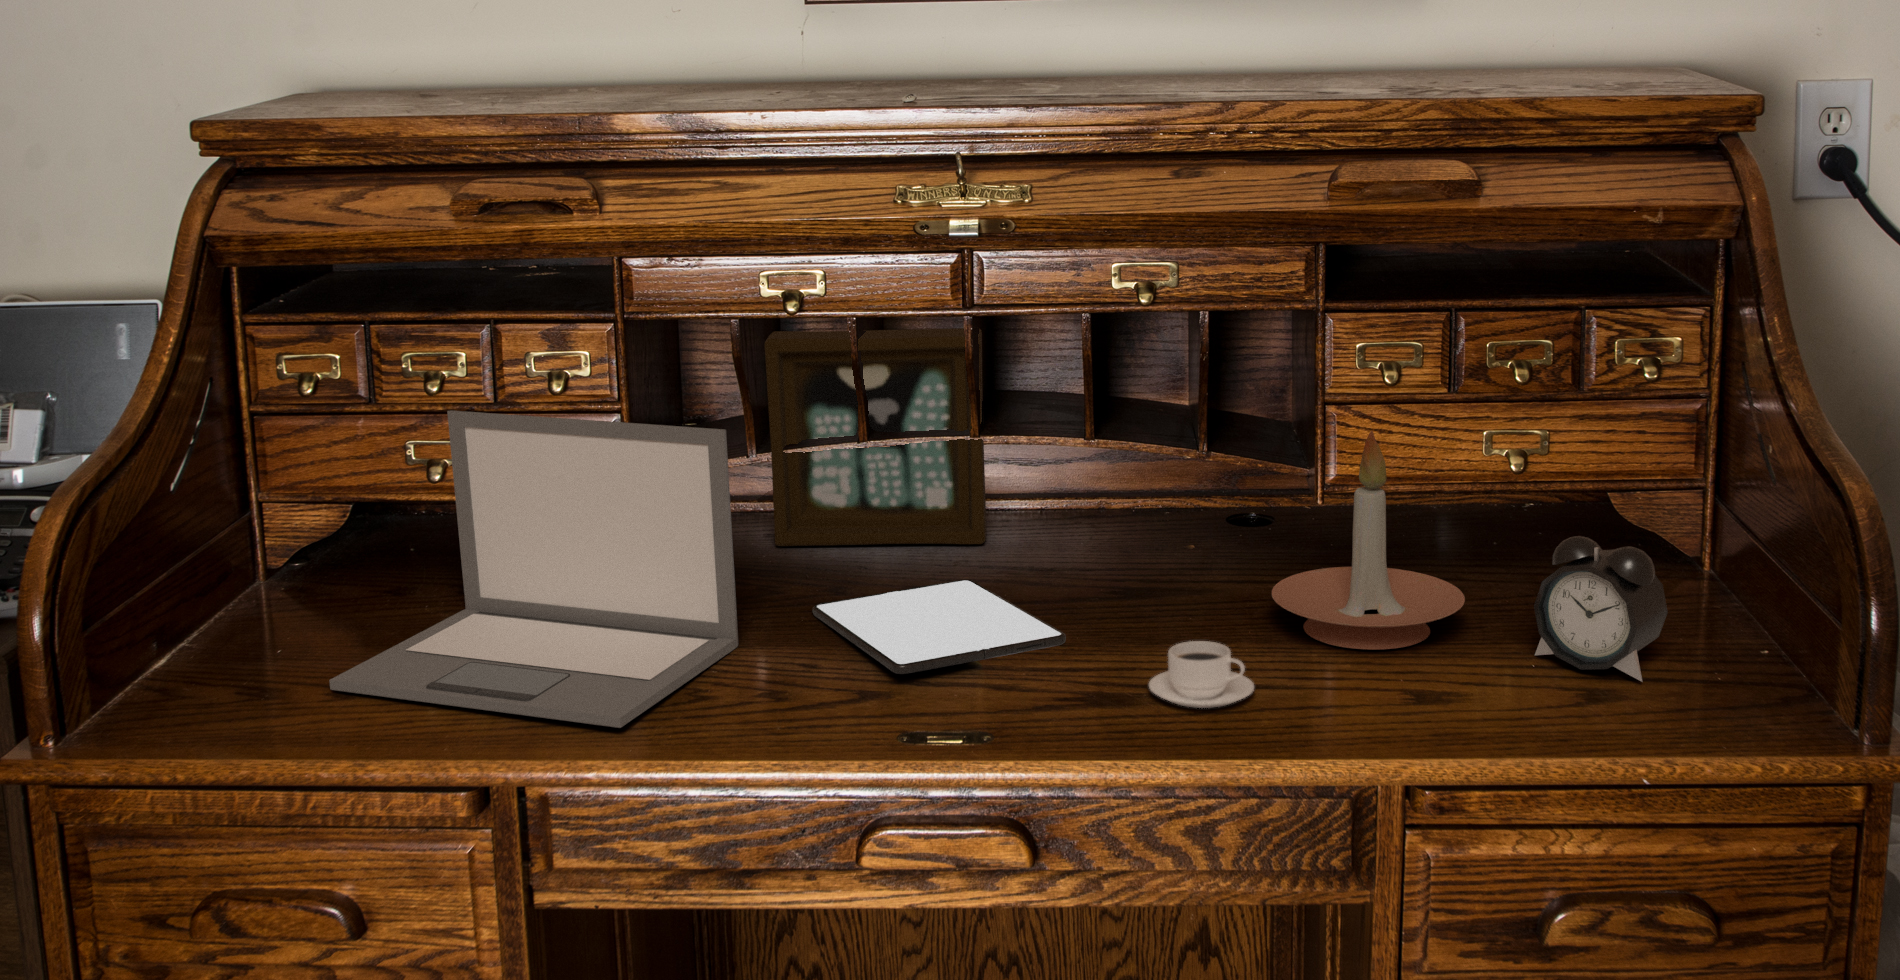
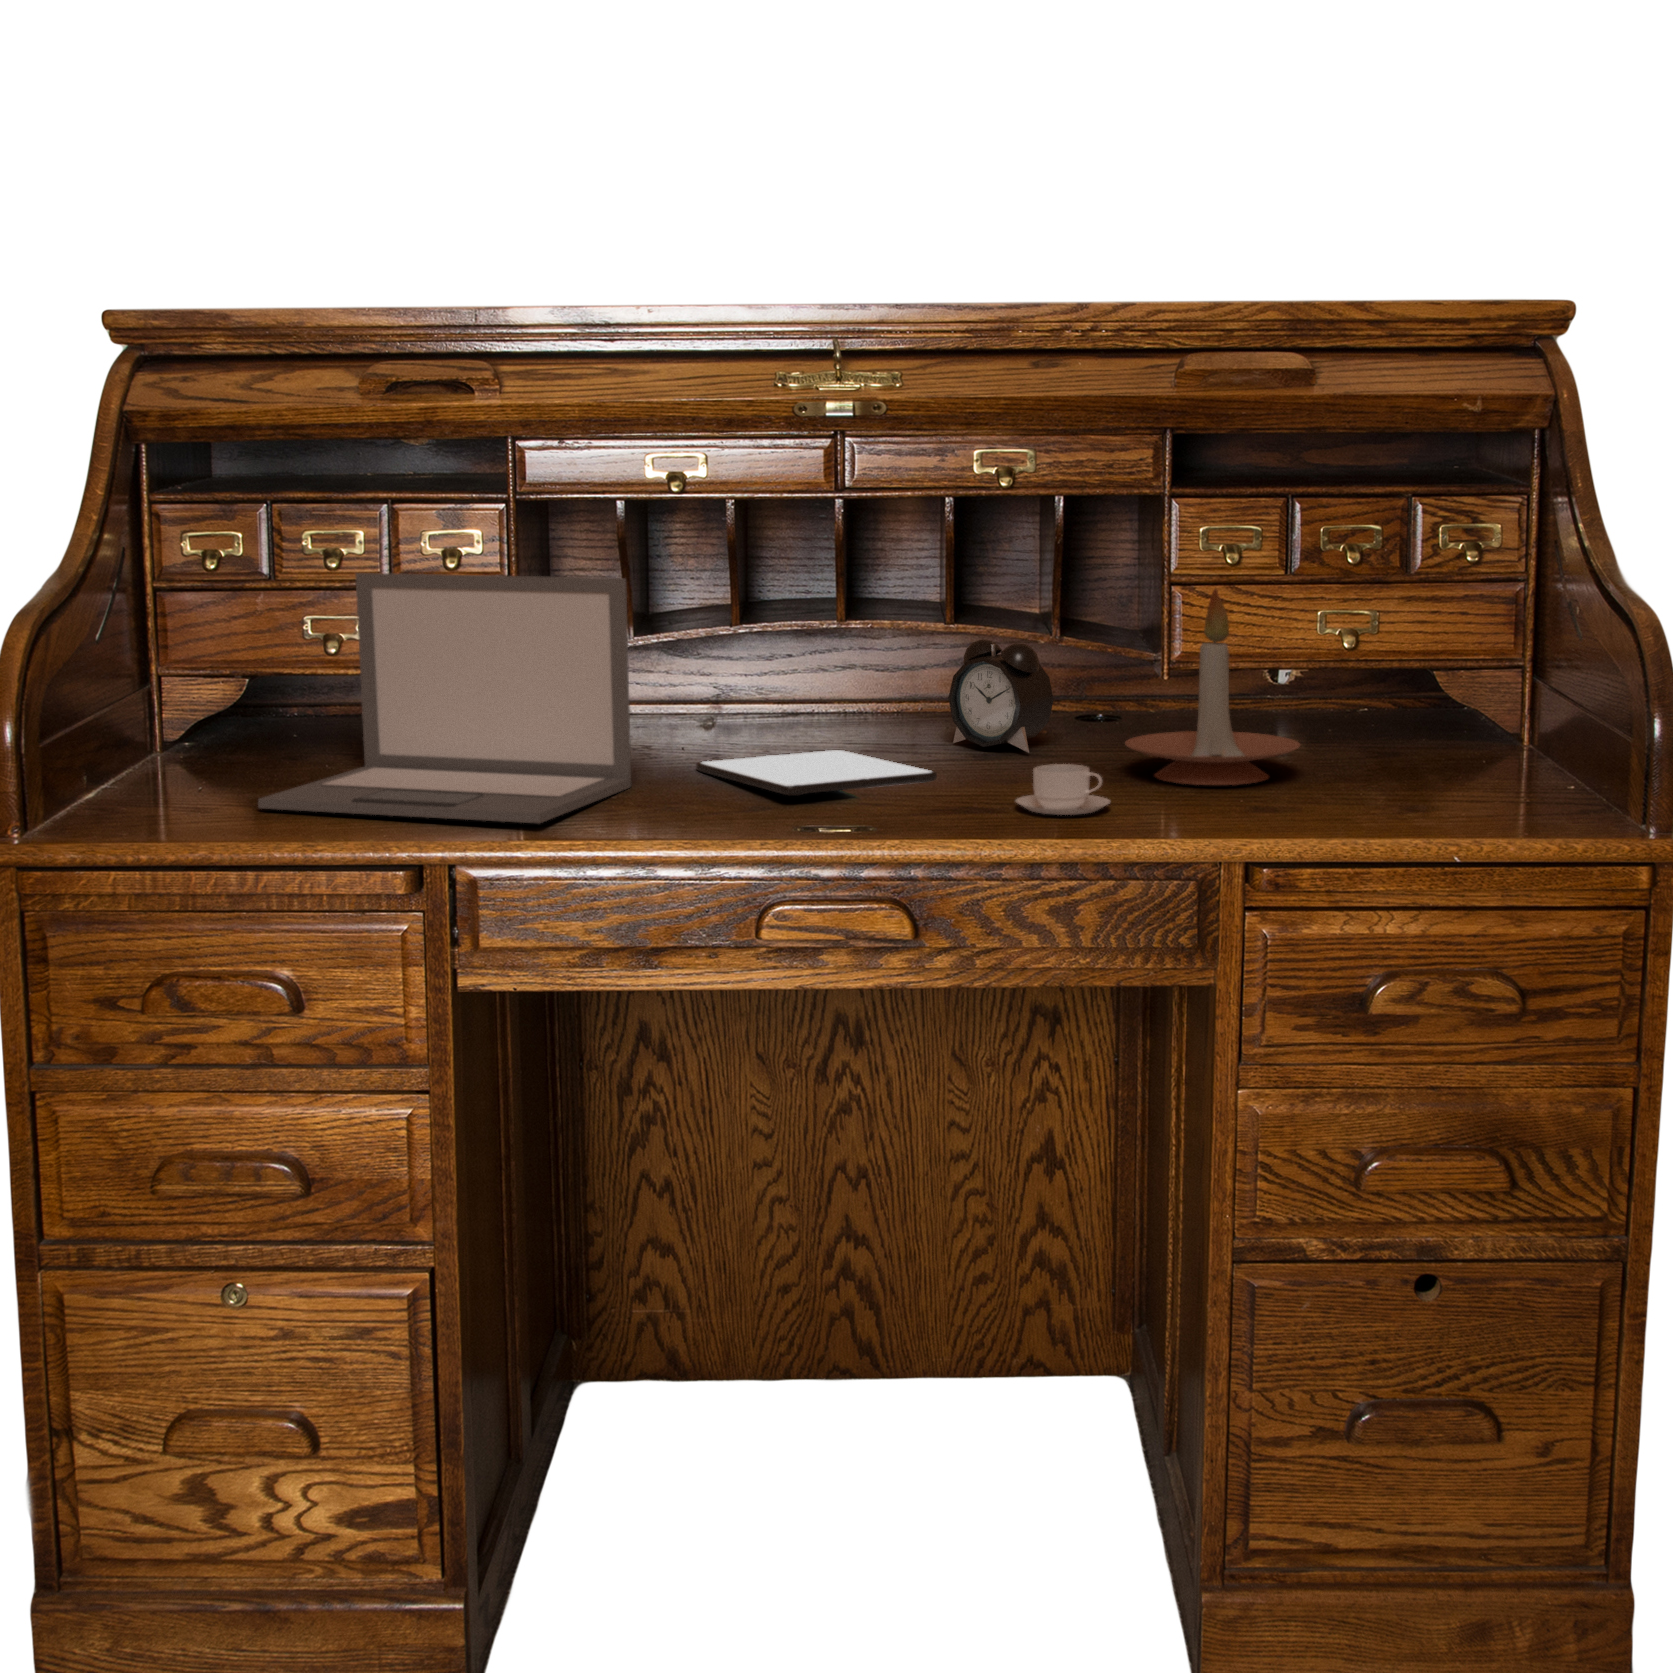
picture frame: present [765,328,986,546] -> none [644,525,851,733]
alarm clock: present [1534,536,1668,682] -> present [948,639,1054,753]

